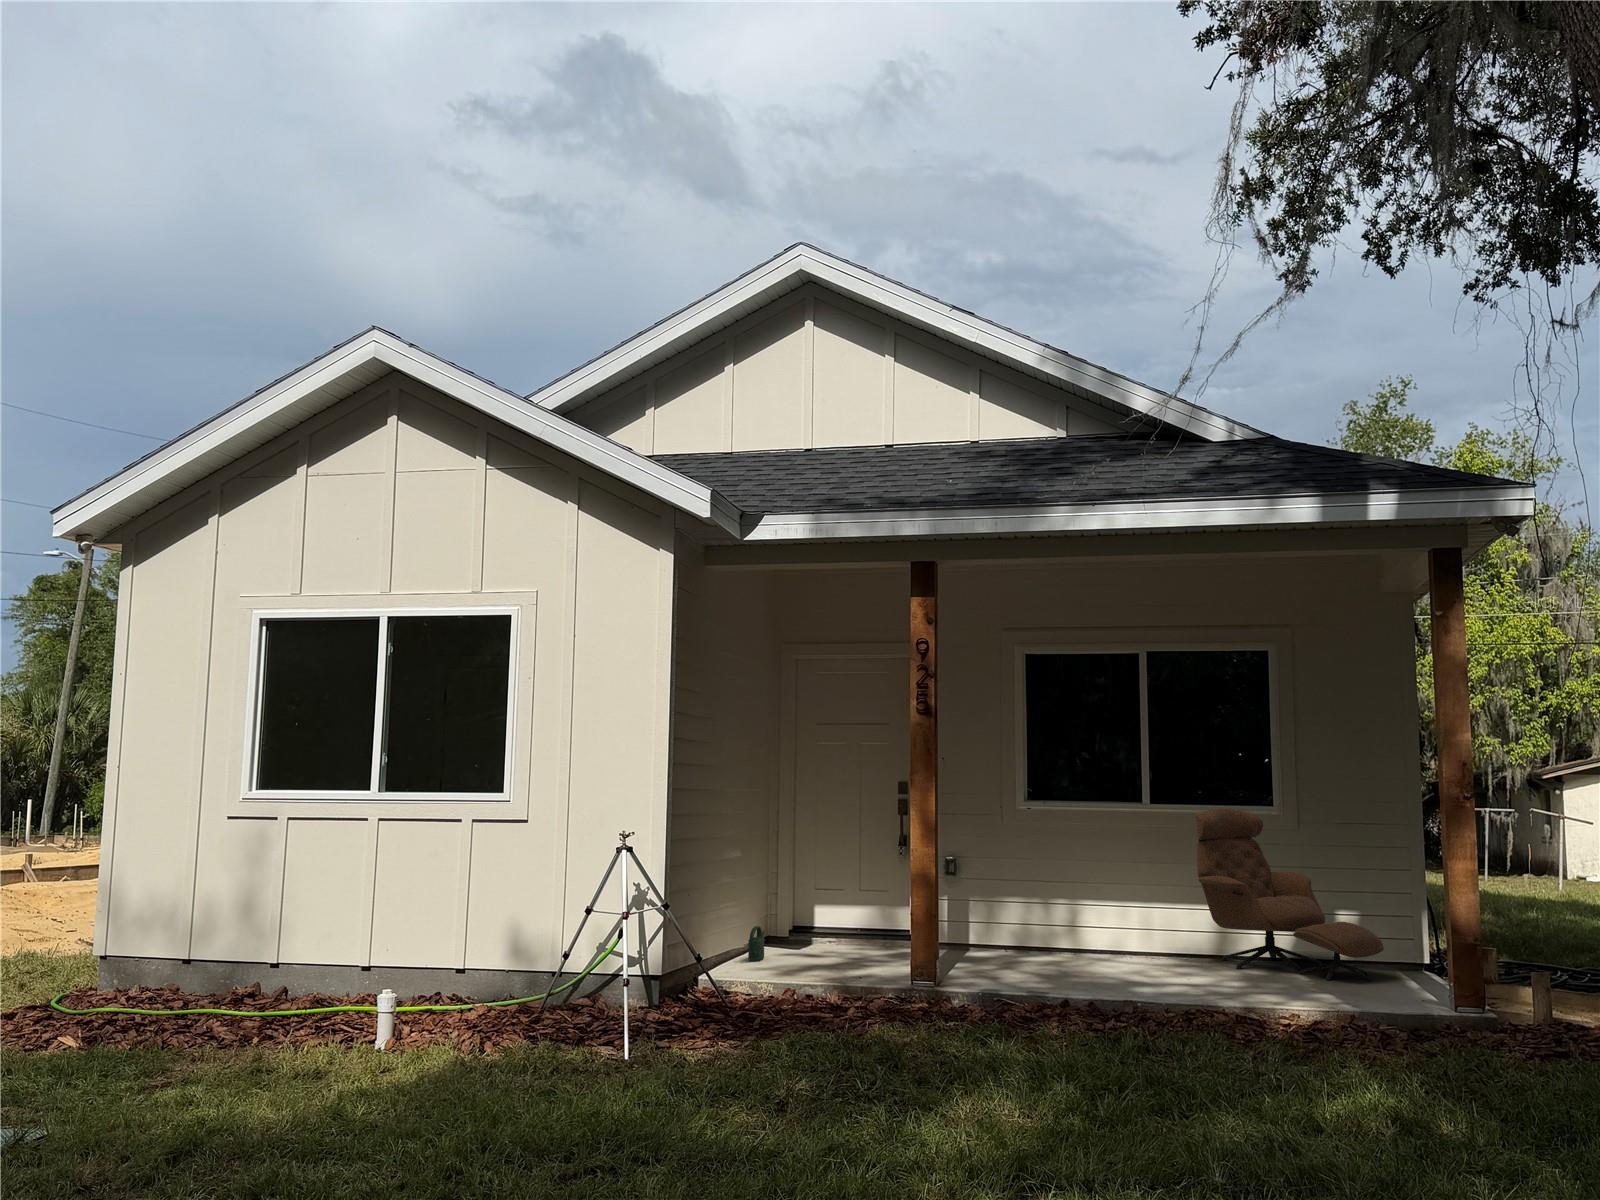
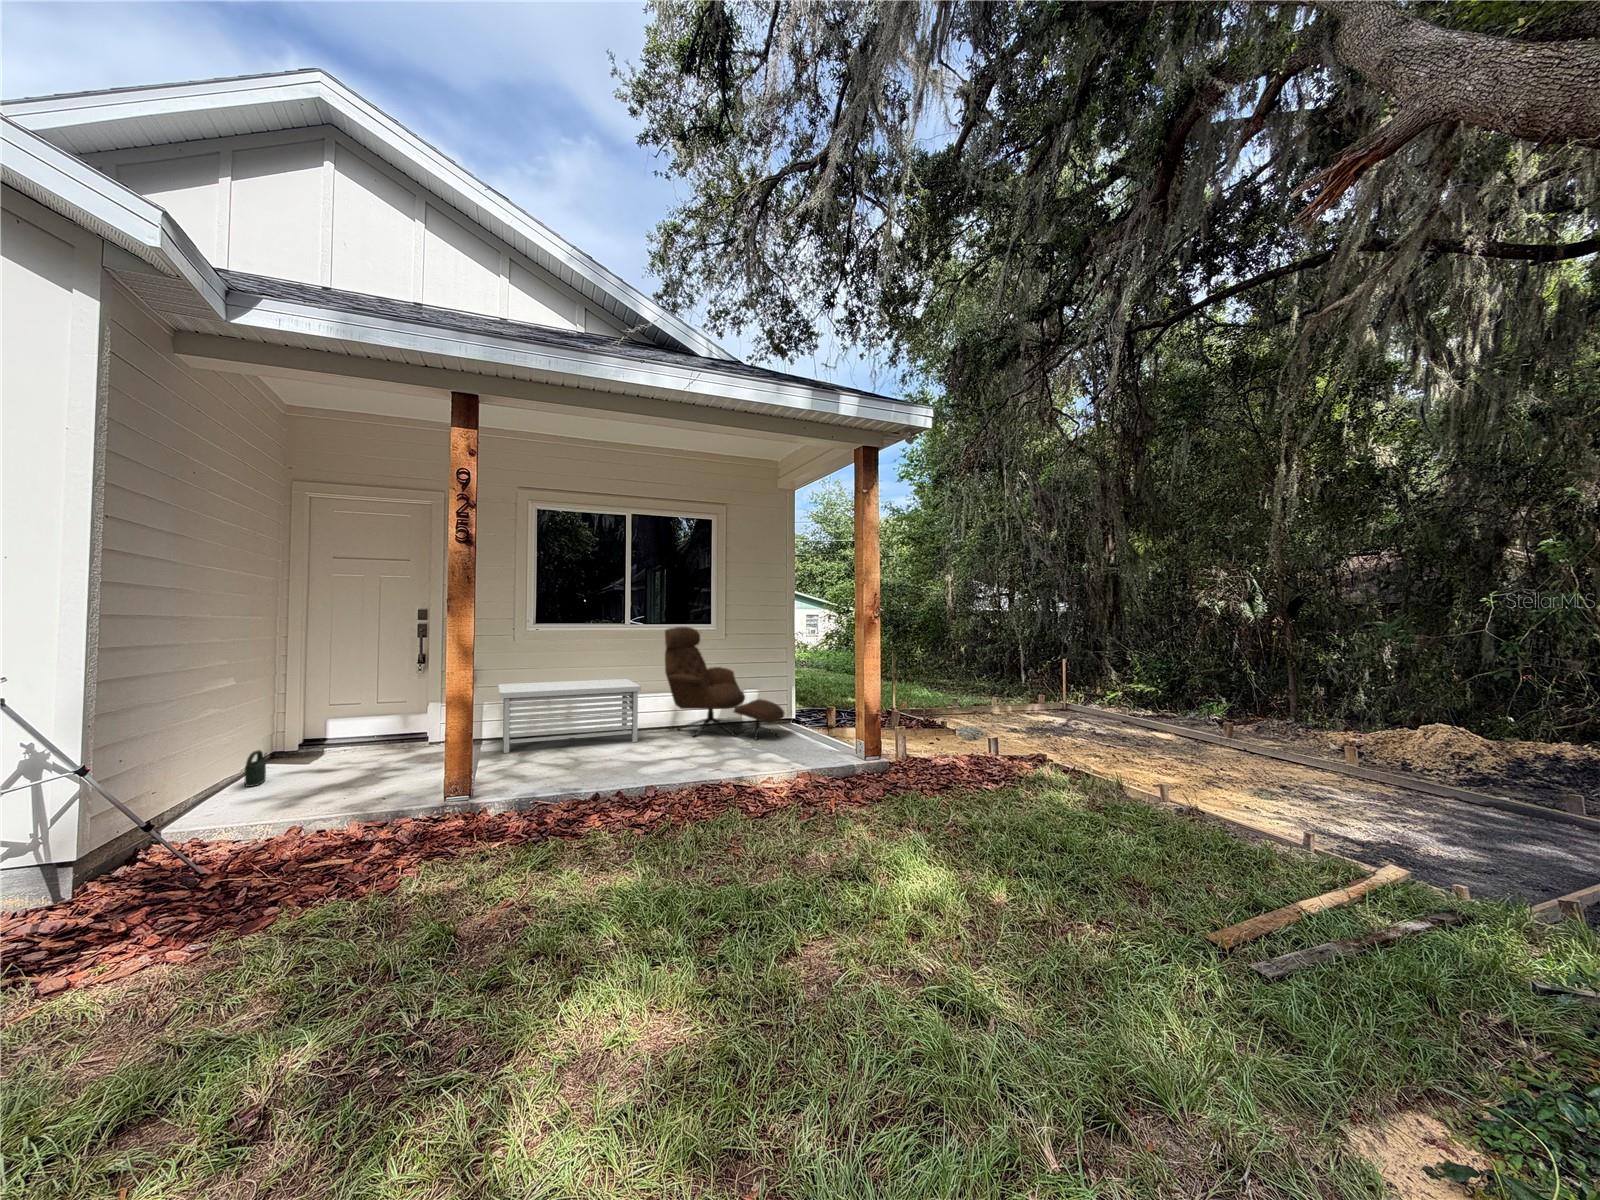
storage bench: none [981,878,1156,966] -> present [498,679,641,753]

